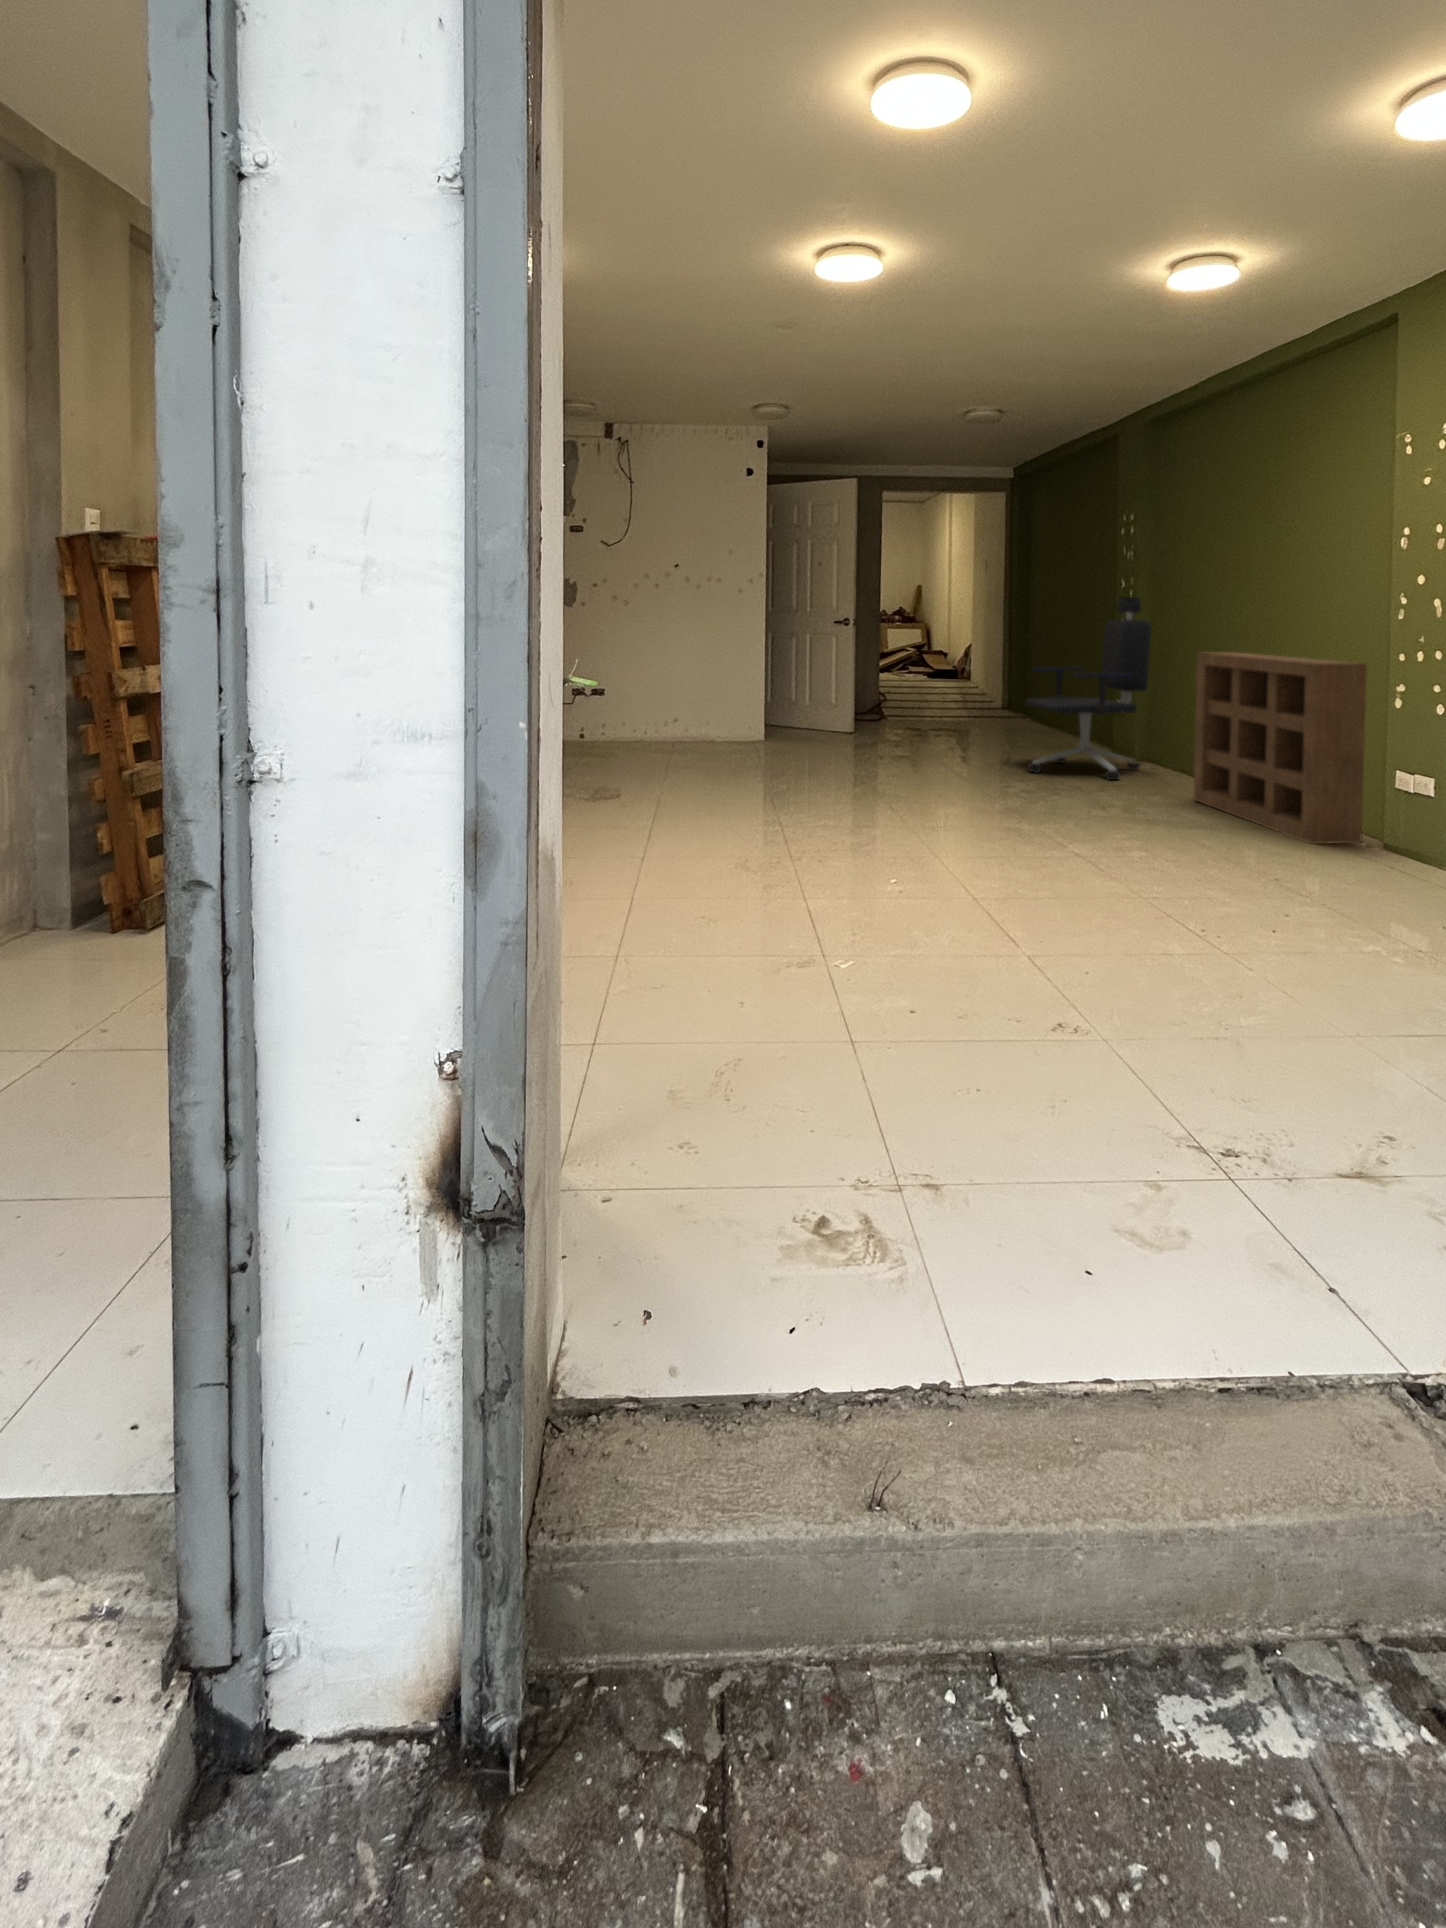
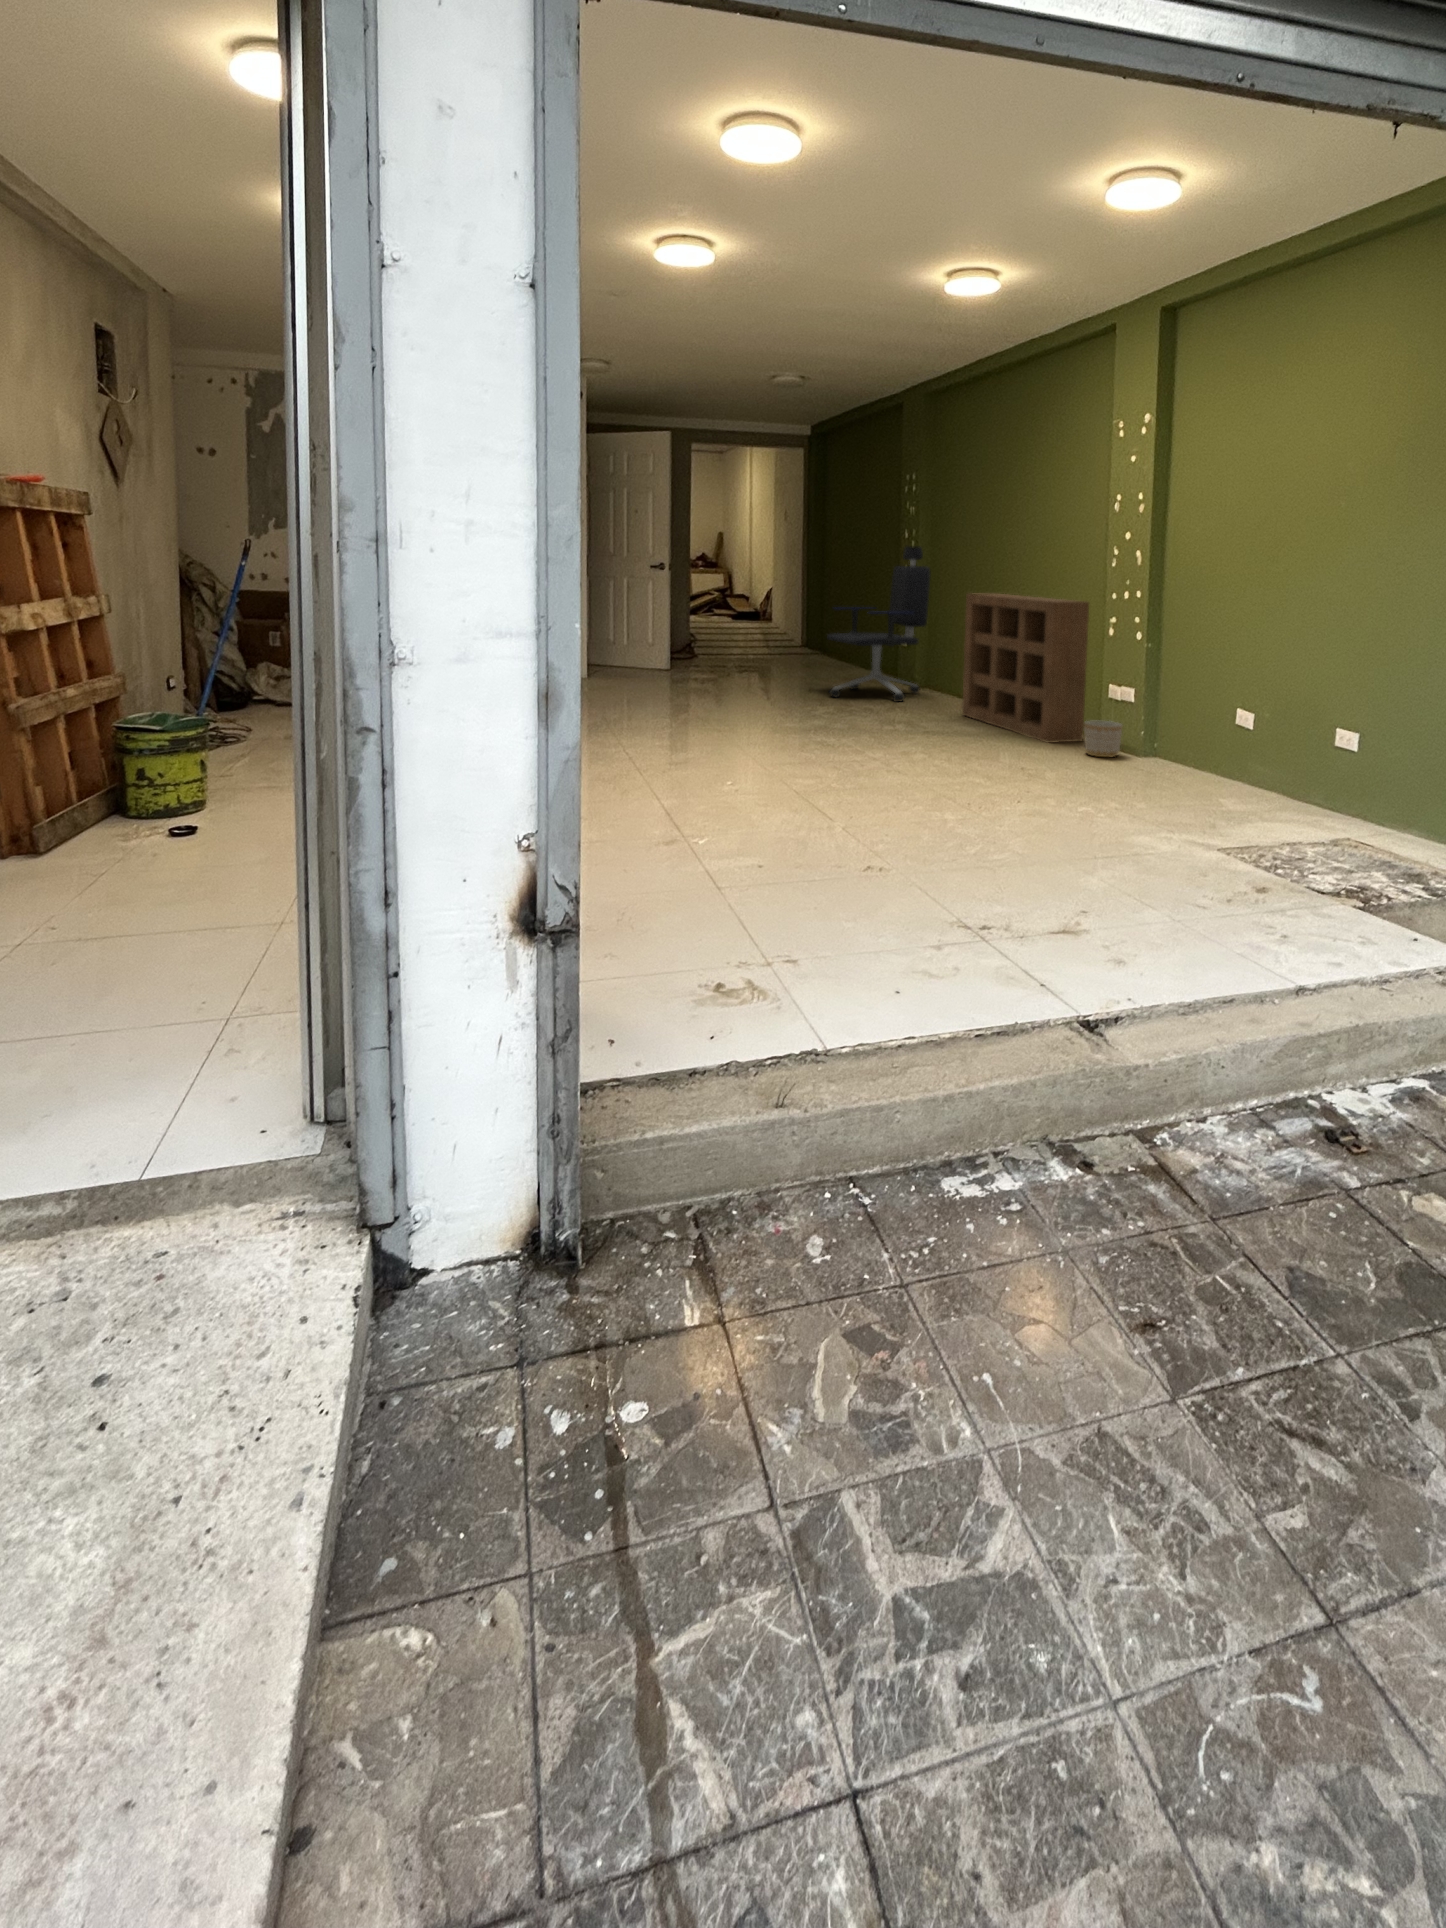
planter: none [1364,819,1421,869] -> present [1084,720,1122,757]

